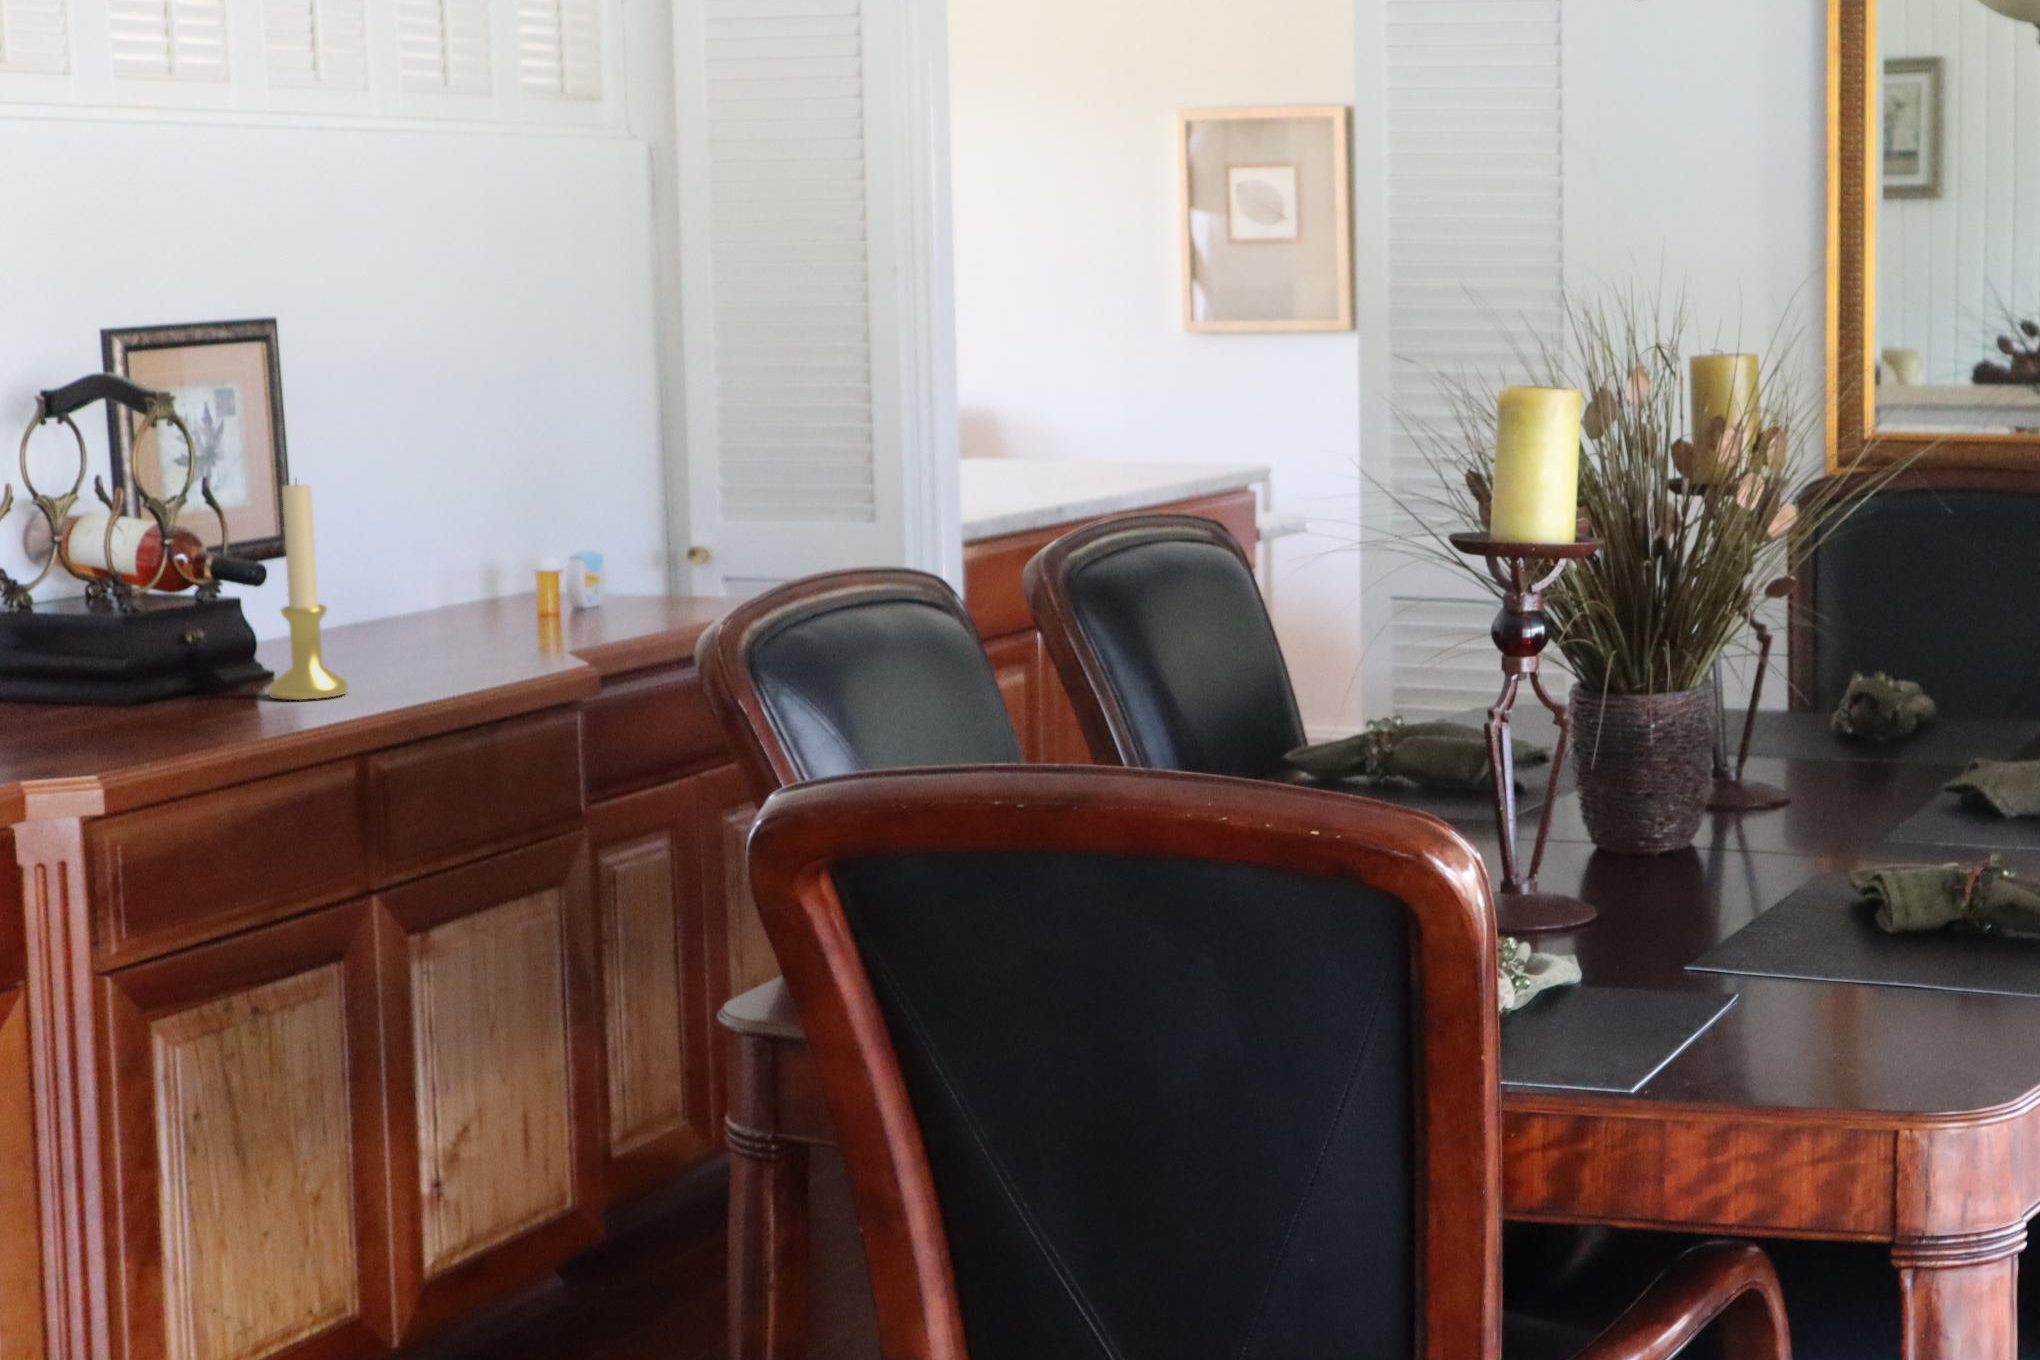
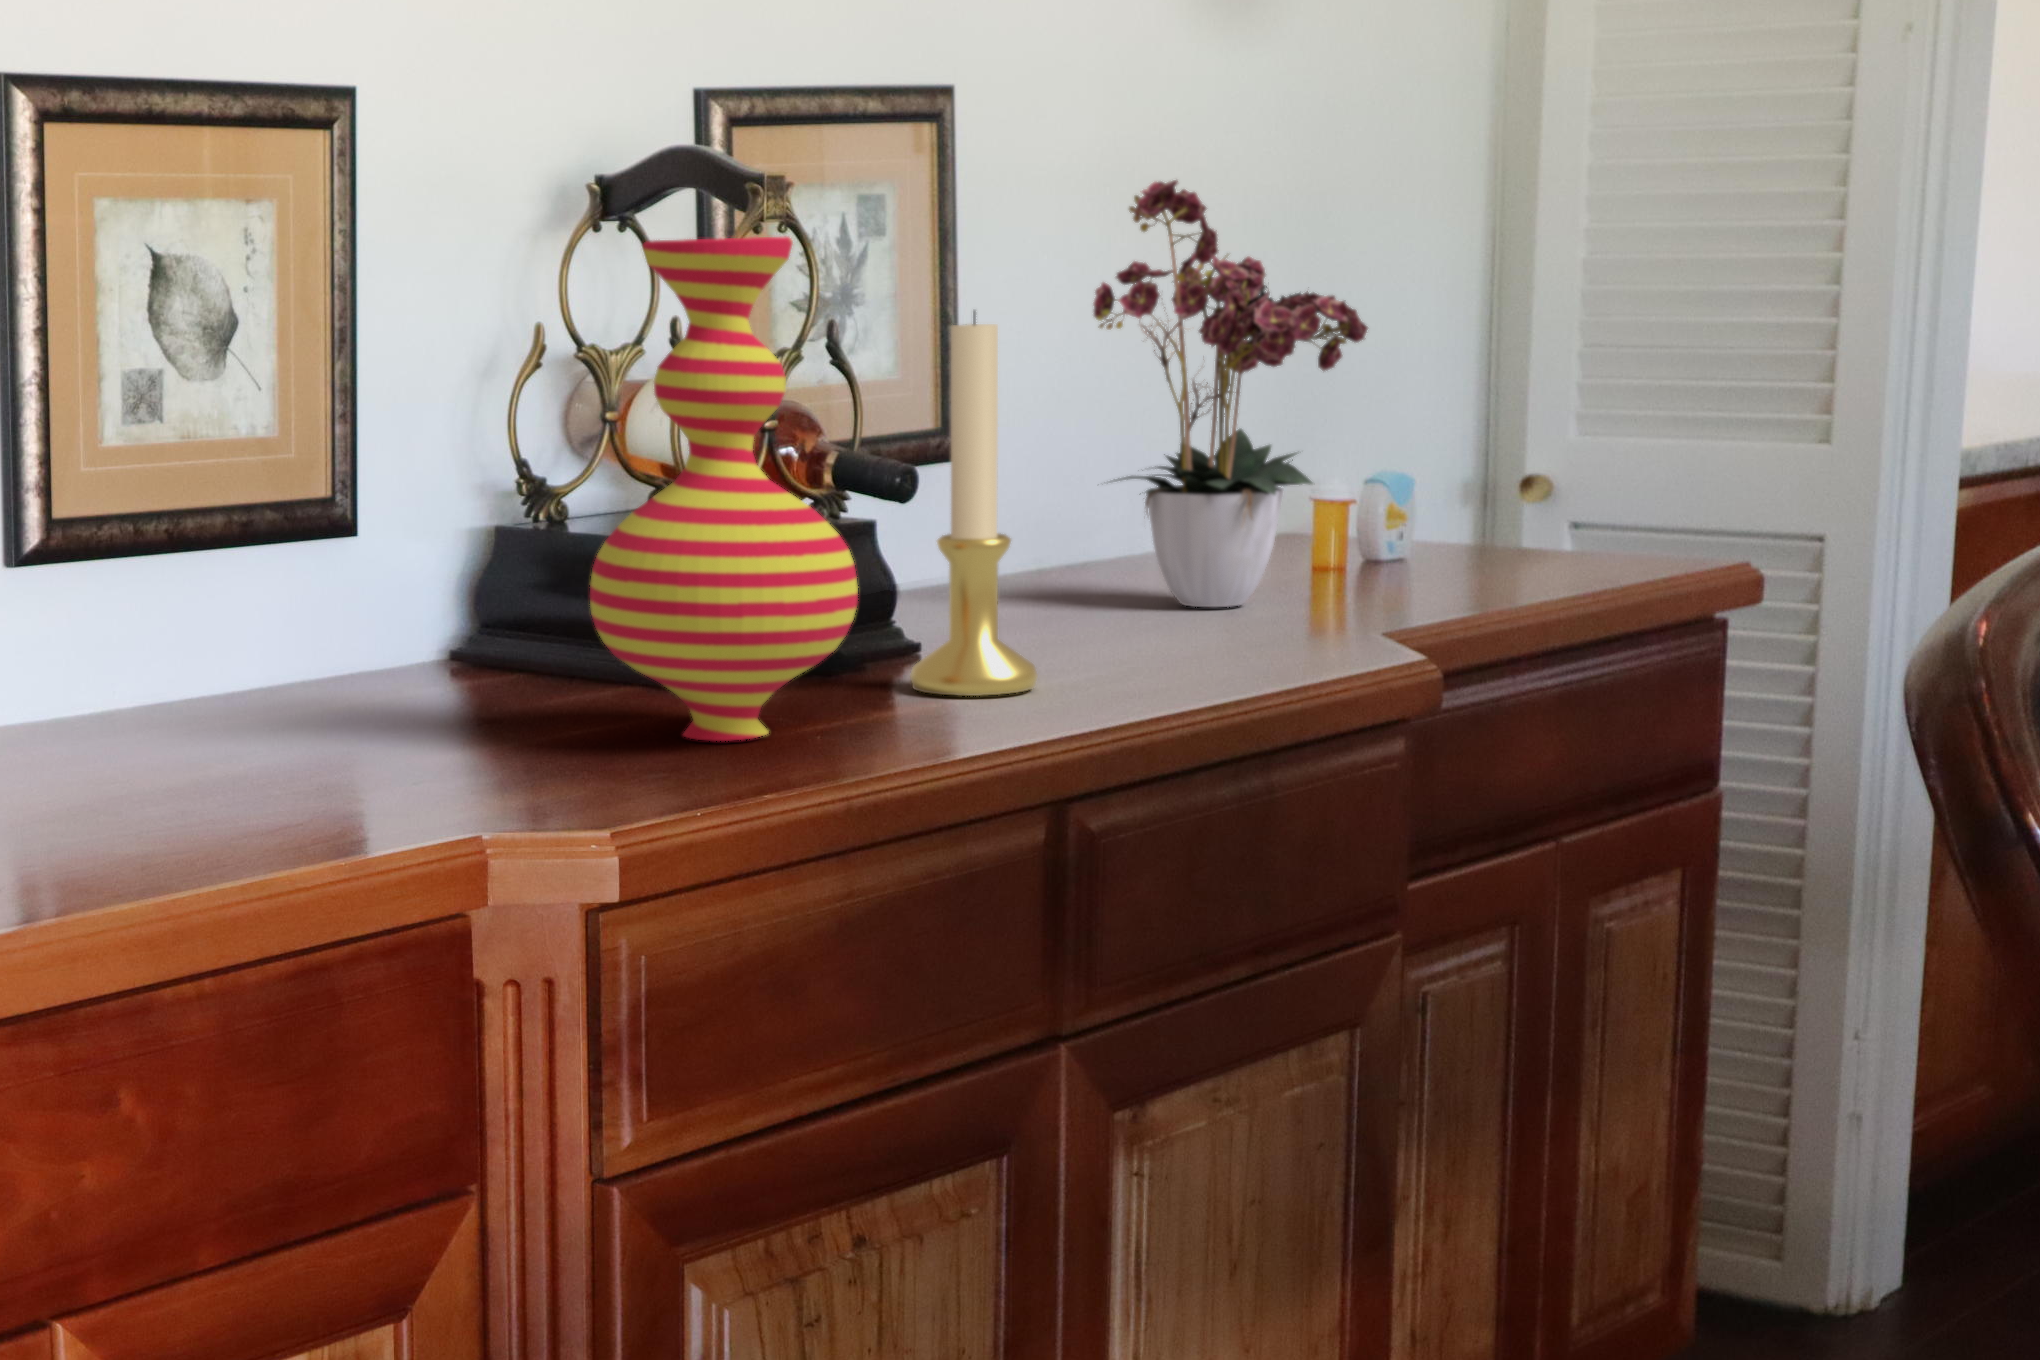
flower arrangement: none [367,372,565,642] -> present [1093,180,1368,607]
vase: none [62,444,233,731] -> present [590,236,858,741]

